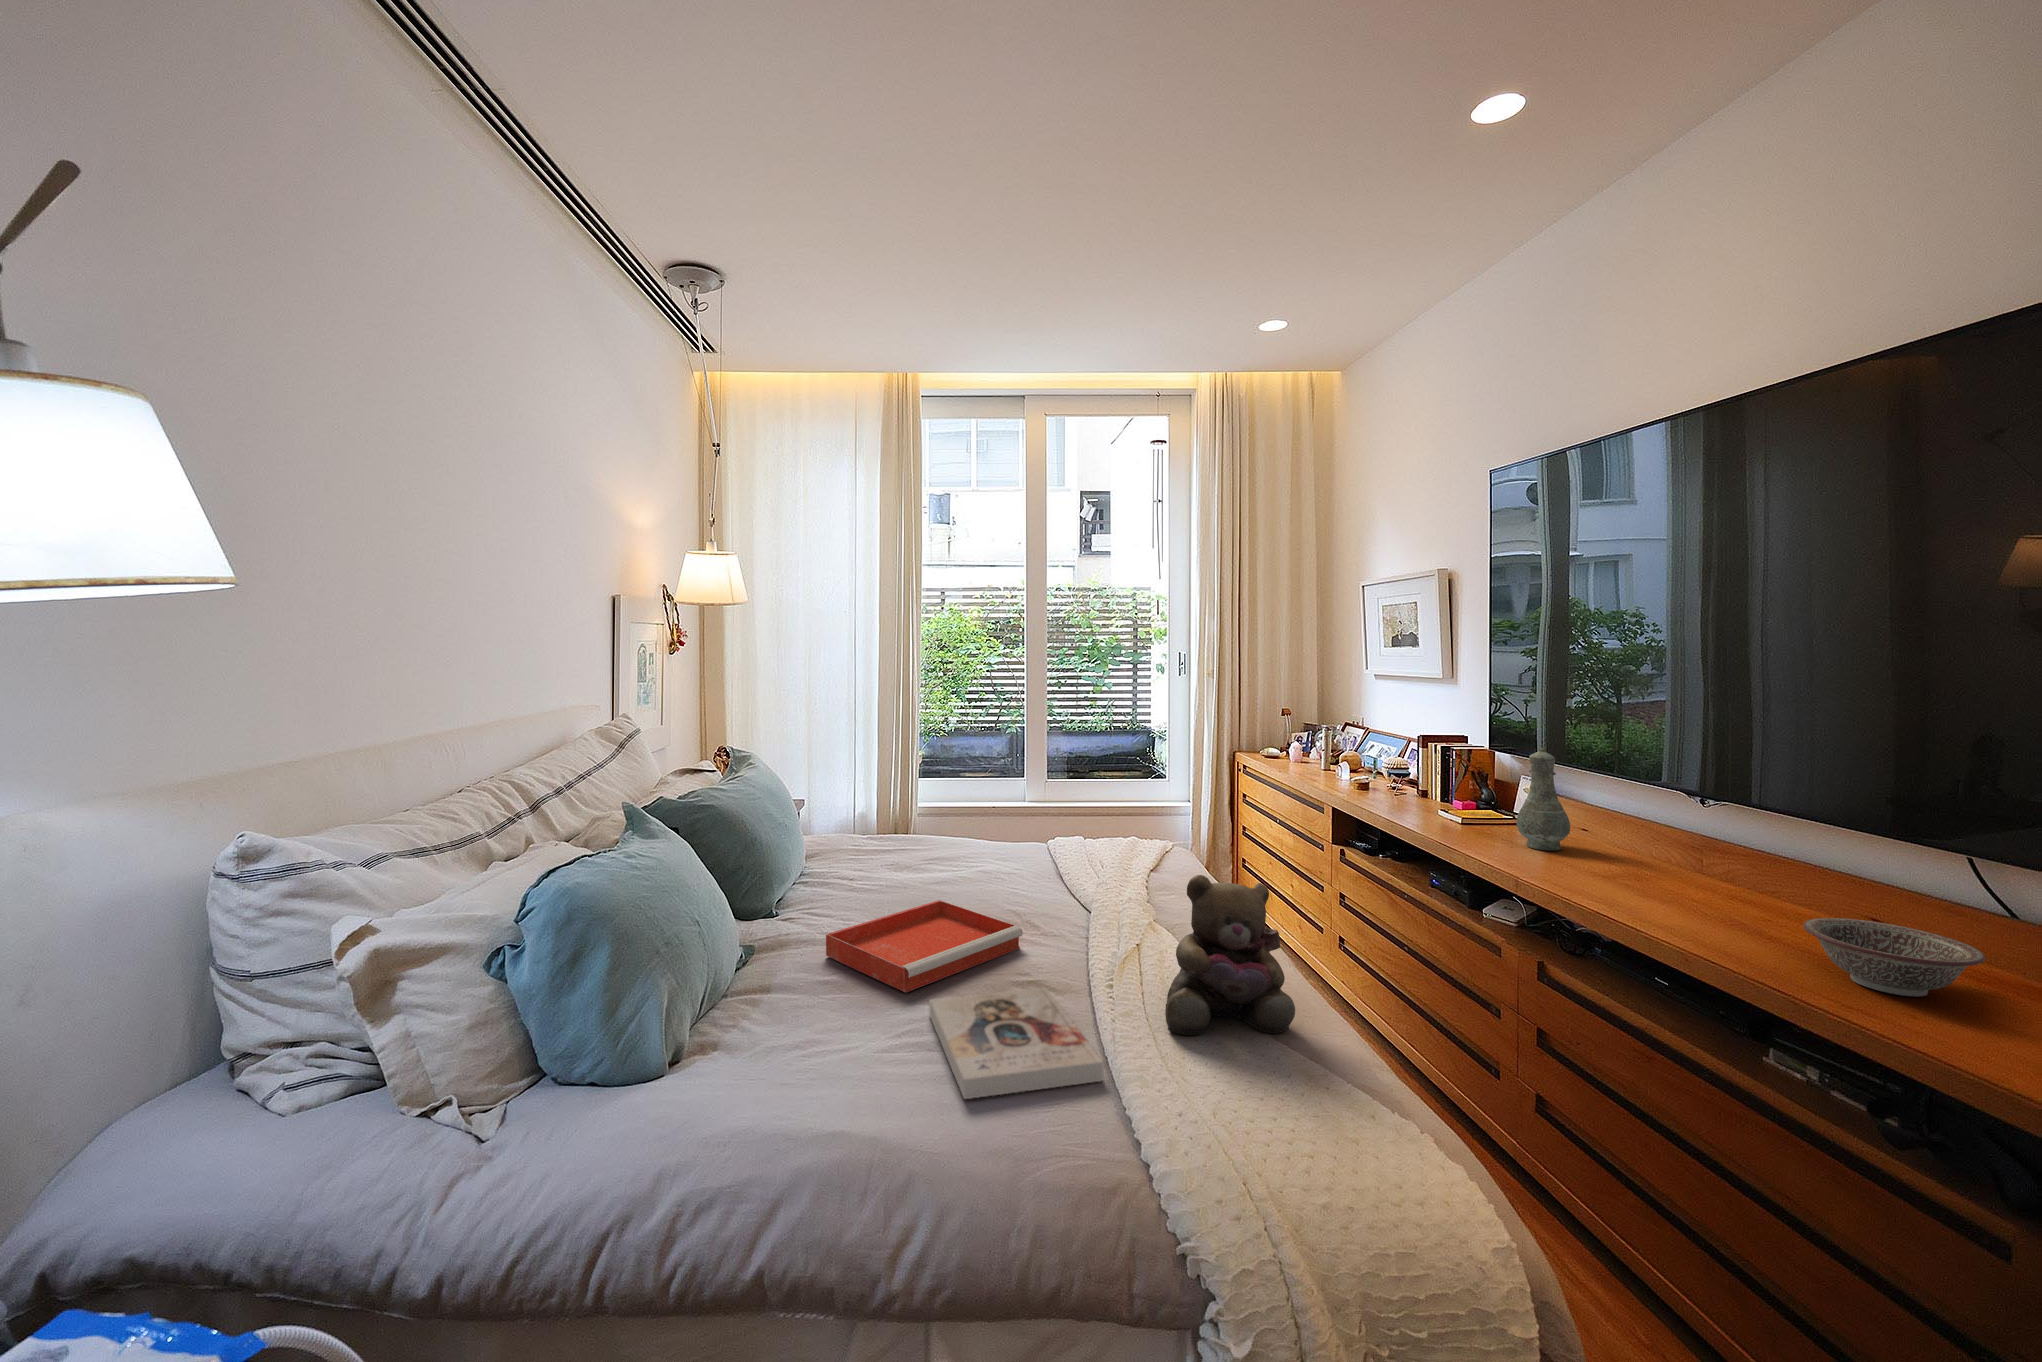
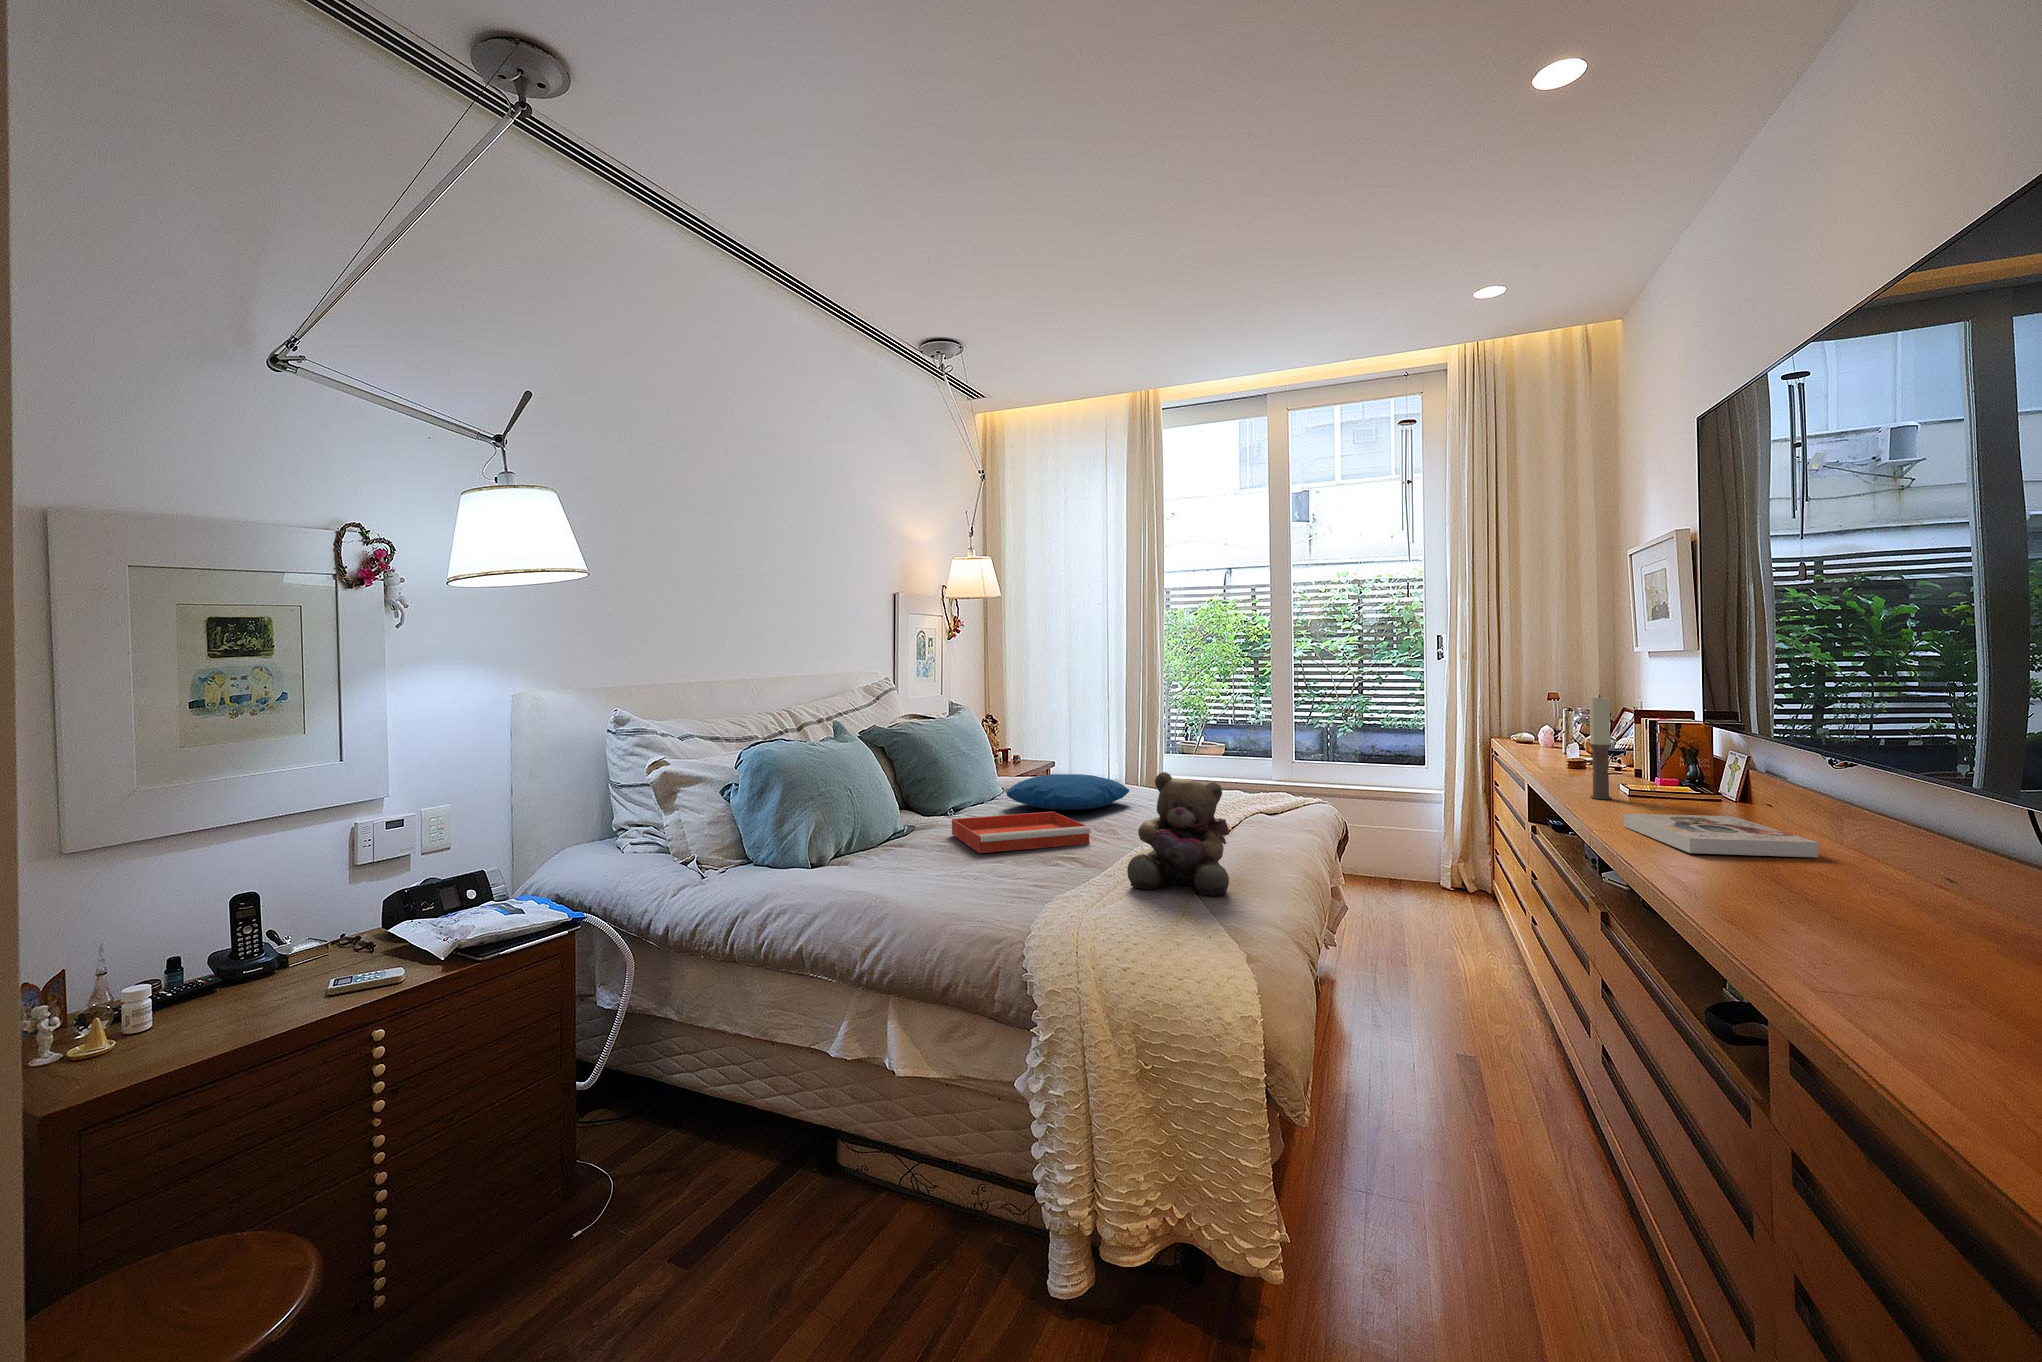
candle: none [1440,732,1460,832] -> present [1589,695,1612,799]
vase: present [1516,748,1570,851] -> none [1655,707,1717,816]
pillow: none [843,835,988,889] -> present [1006,774,1129,810]
decorative bowl: present [1803,918,1986,996] -> none [1746,848,1924,918]
book: present [929,987,1104,1099] -> present [1624,814,1818,857]

